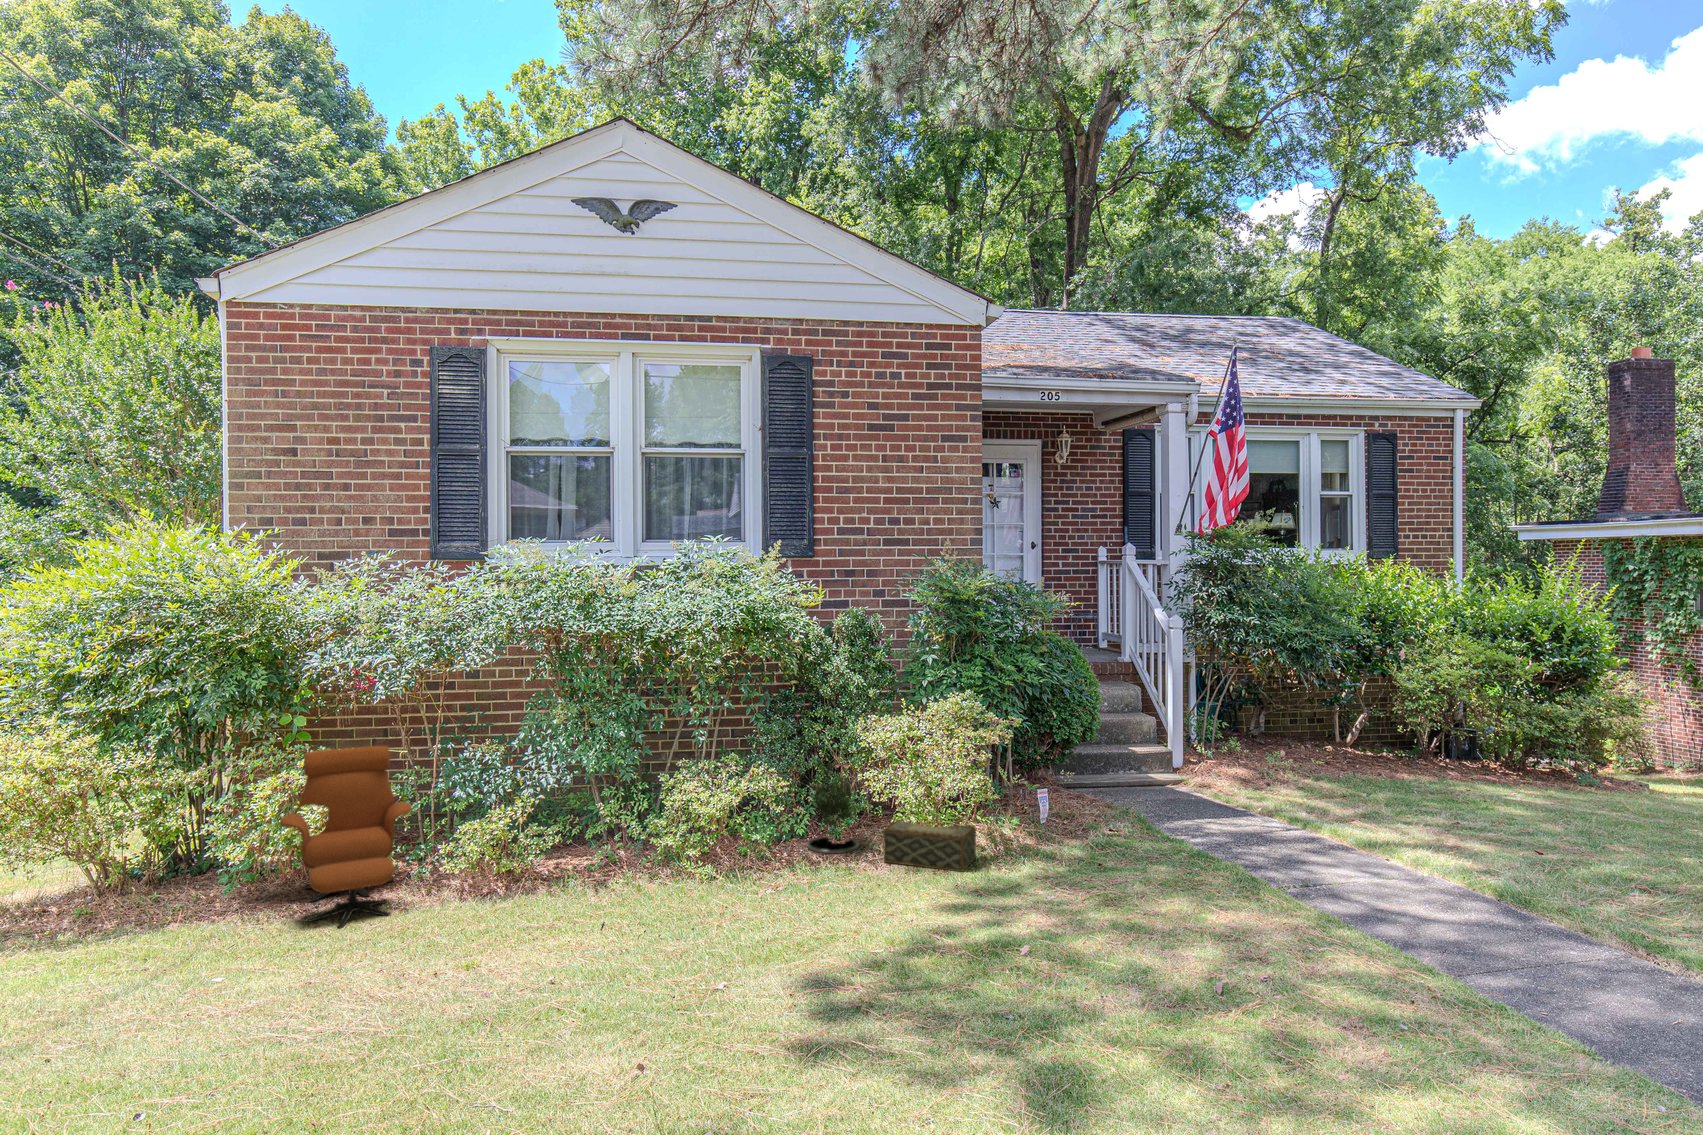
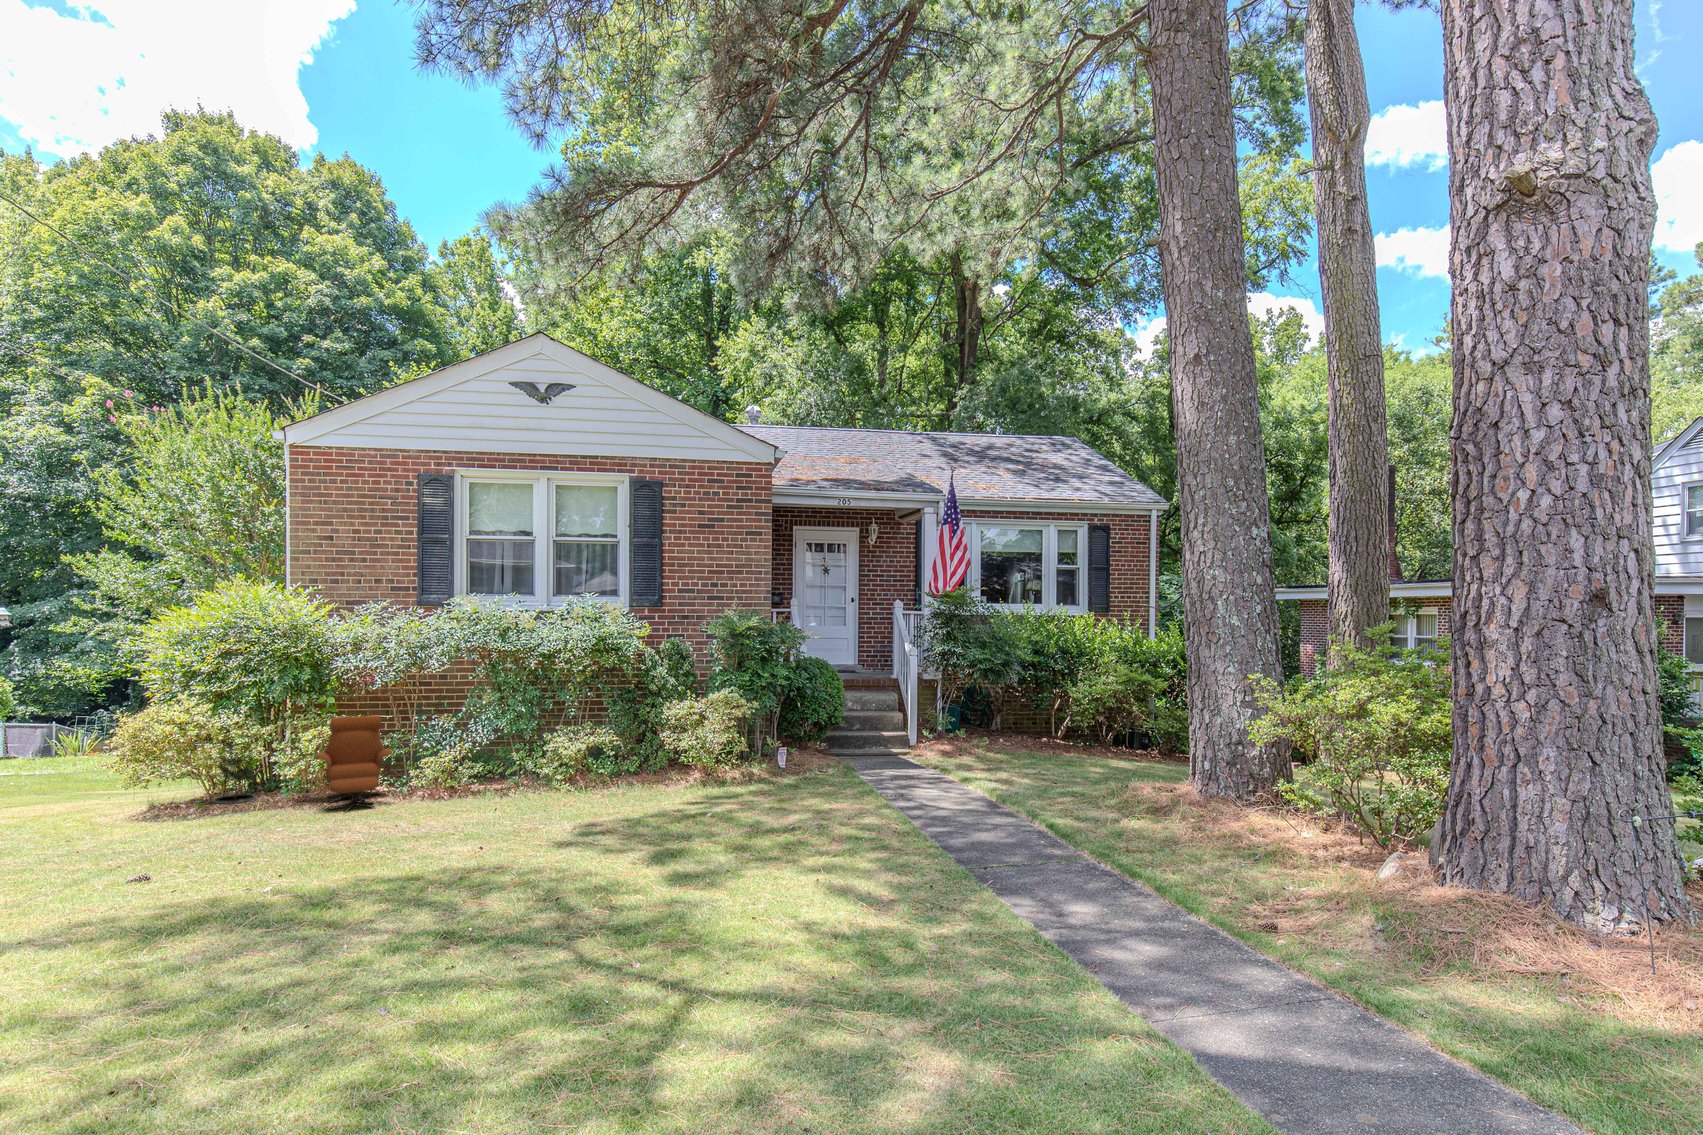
potted tree: present [807,759,859,854] -> present [213,739,258,804]
woven basket: present [883,819,976,872] -> none [676,766,732,795]

